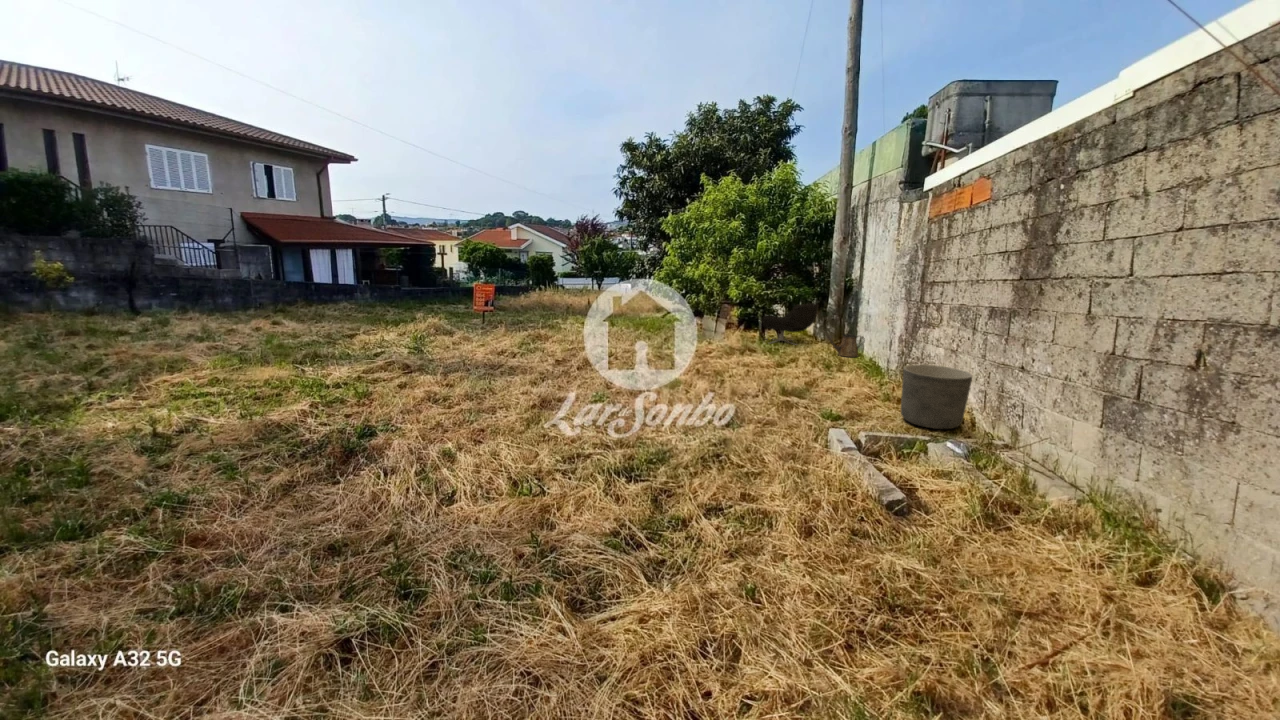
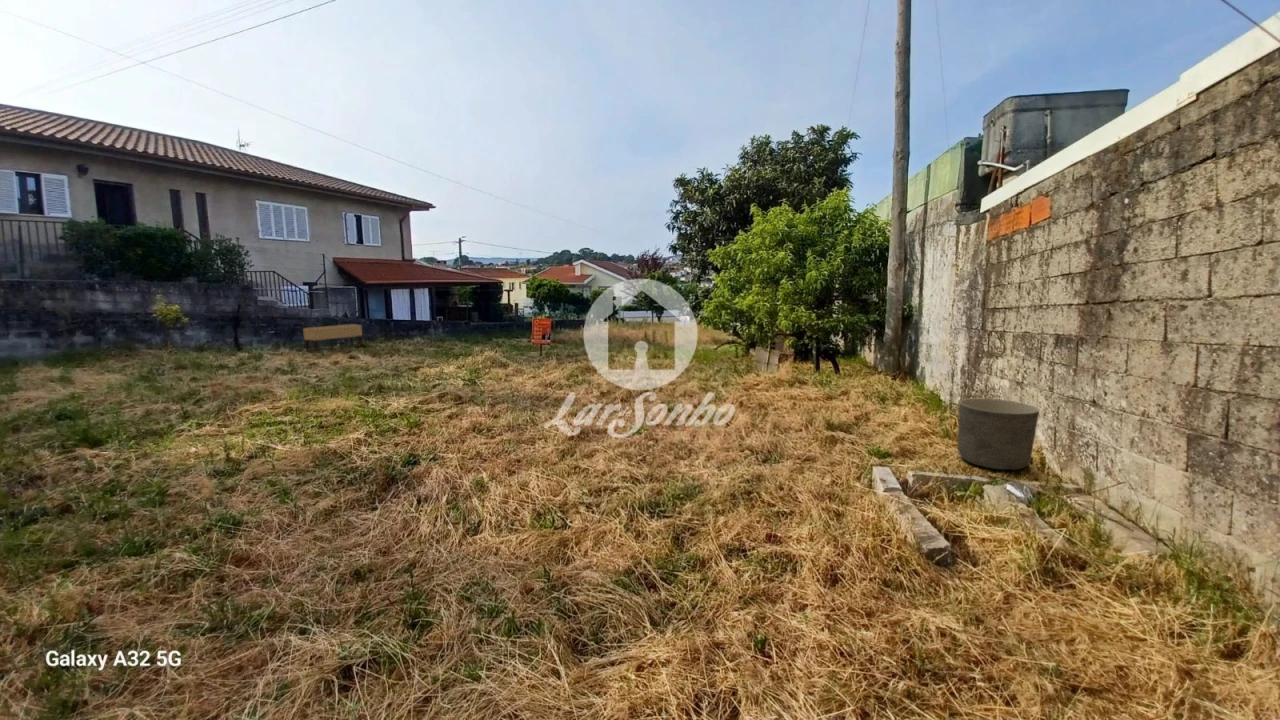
bench: none [215,286,286,315] -> present [303,324,362,351]
lounge chair: present [762,303,819,343] -> none [812,333,878,377]
watering can: present [823,331,865,357] -> none [878,361,927,390]

